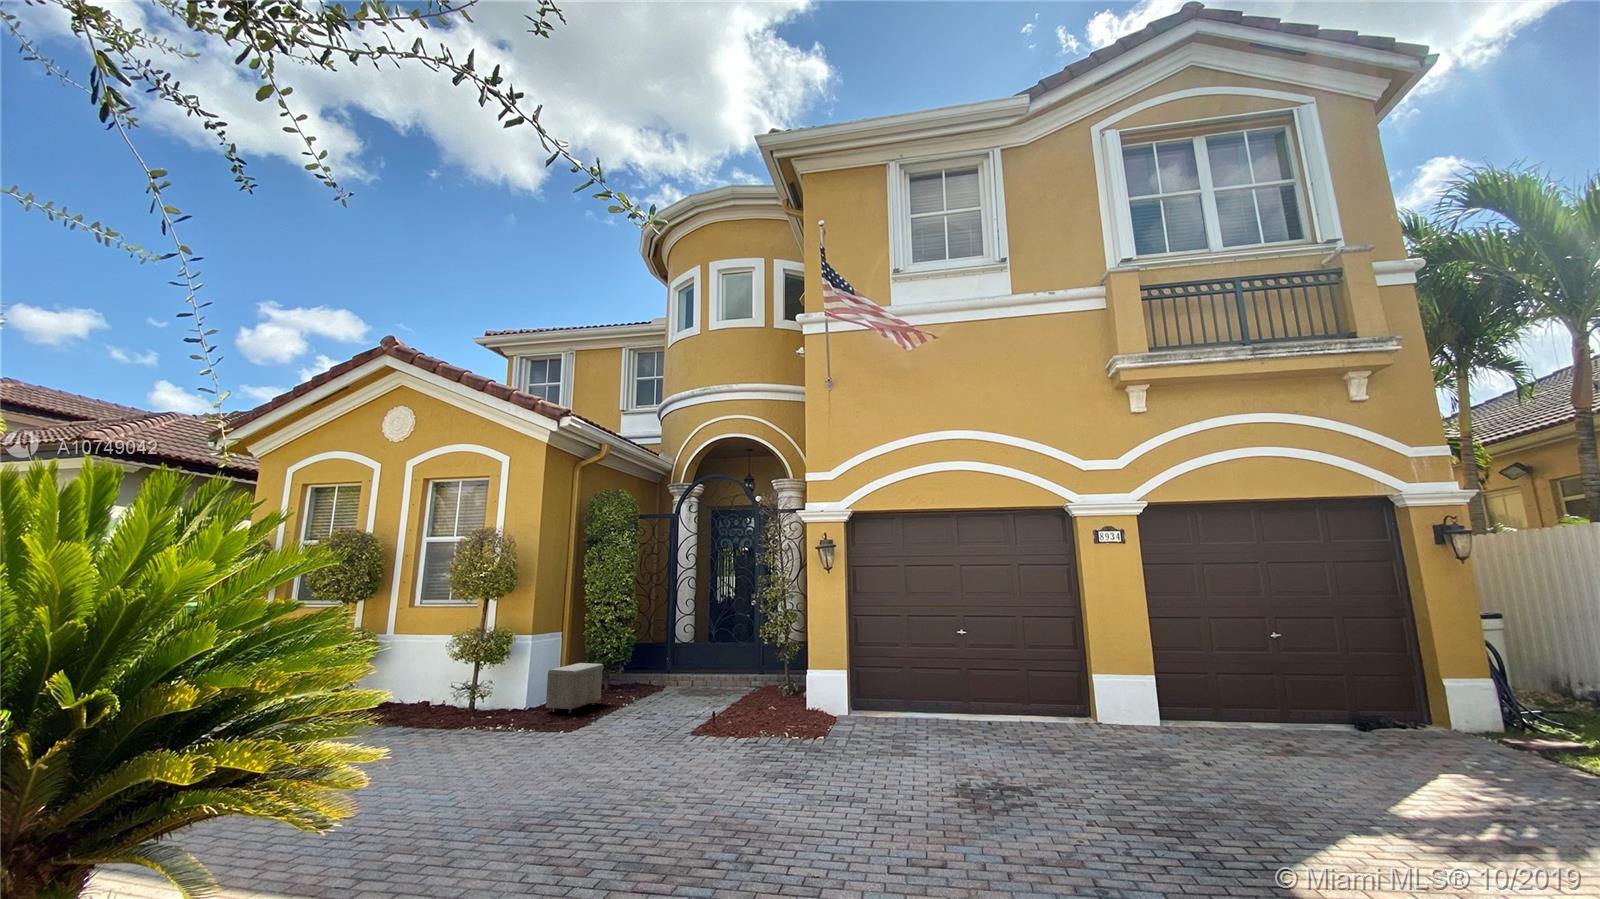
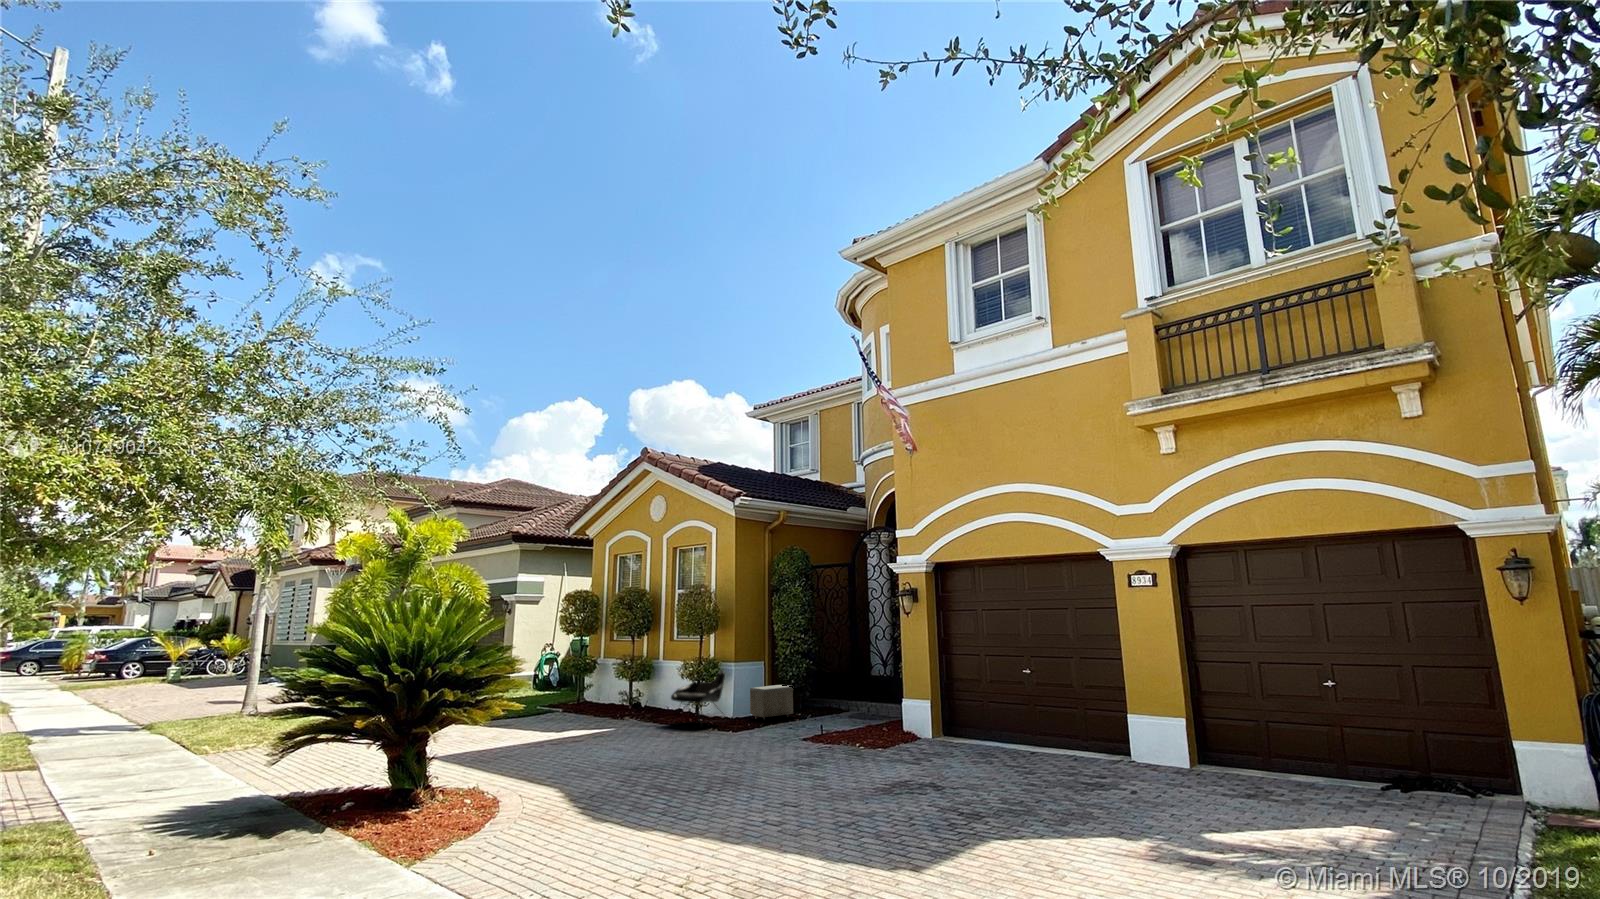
lounge chair: none [436,646,521,734] -> present [671,670,728,725]

